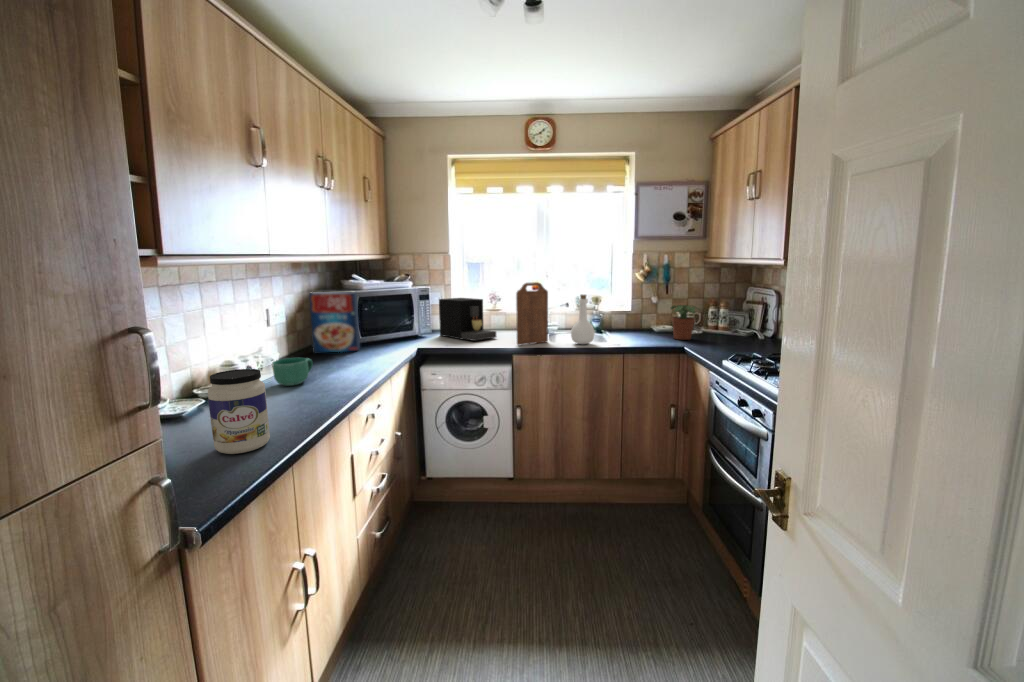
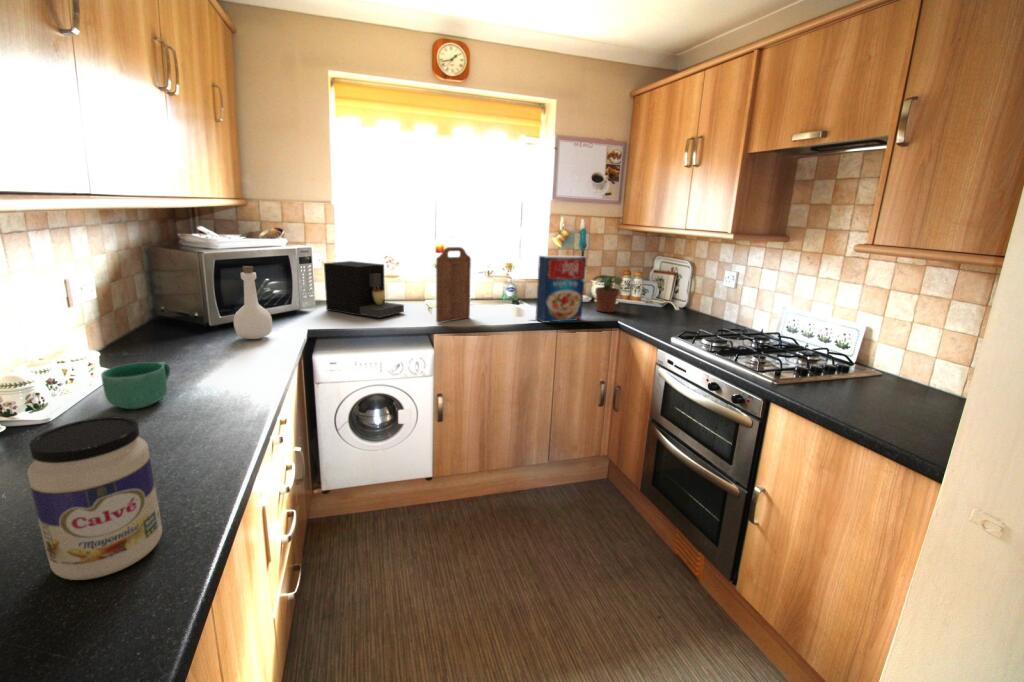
cereal box: present [309,292,360,353] -> present [536,256,586,323]
bottle: present [571,295,594,344] -> present [234,266,272,339]

